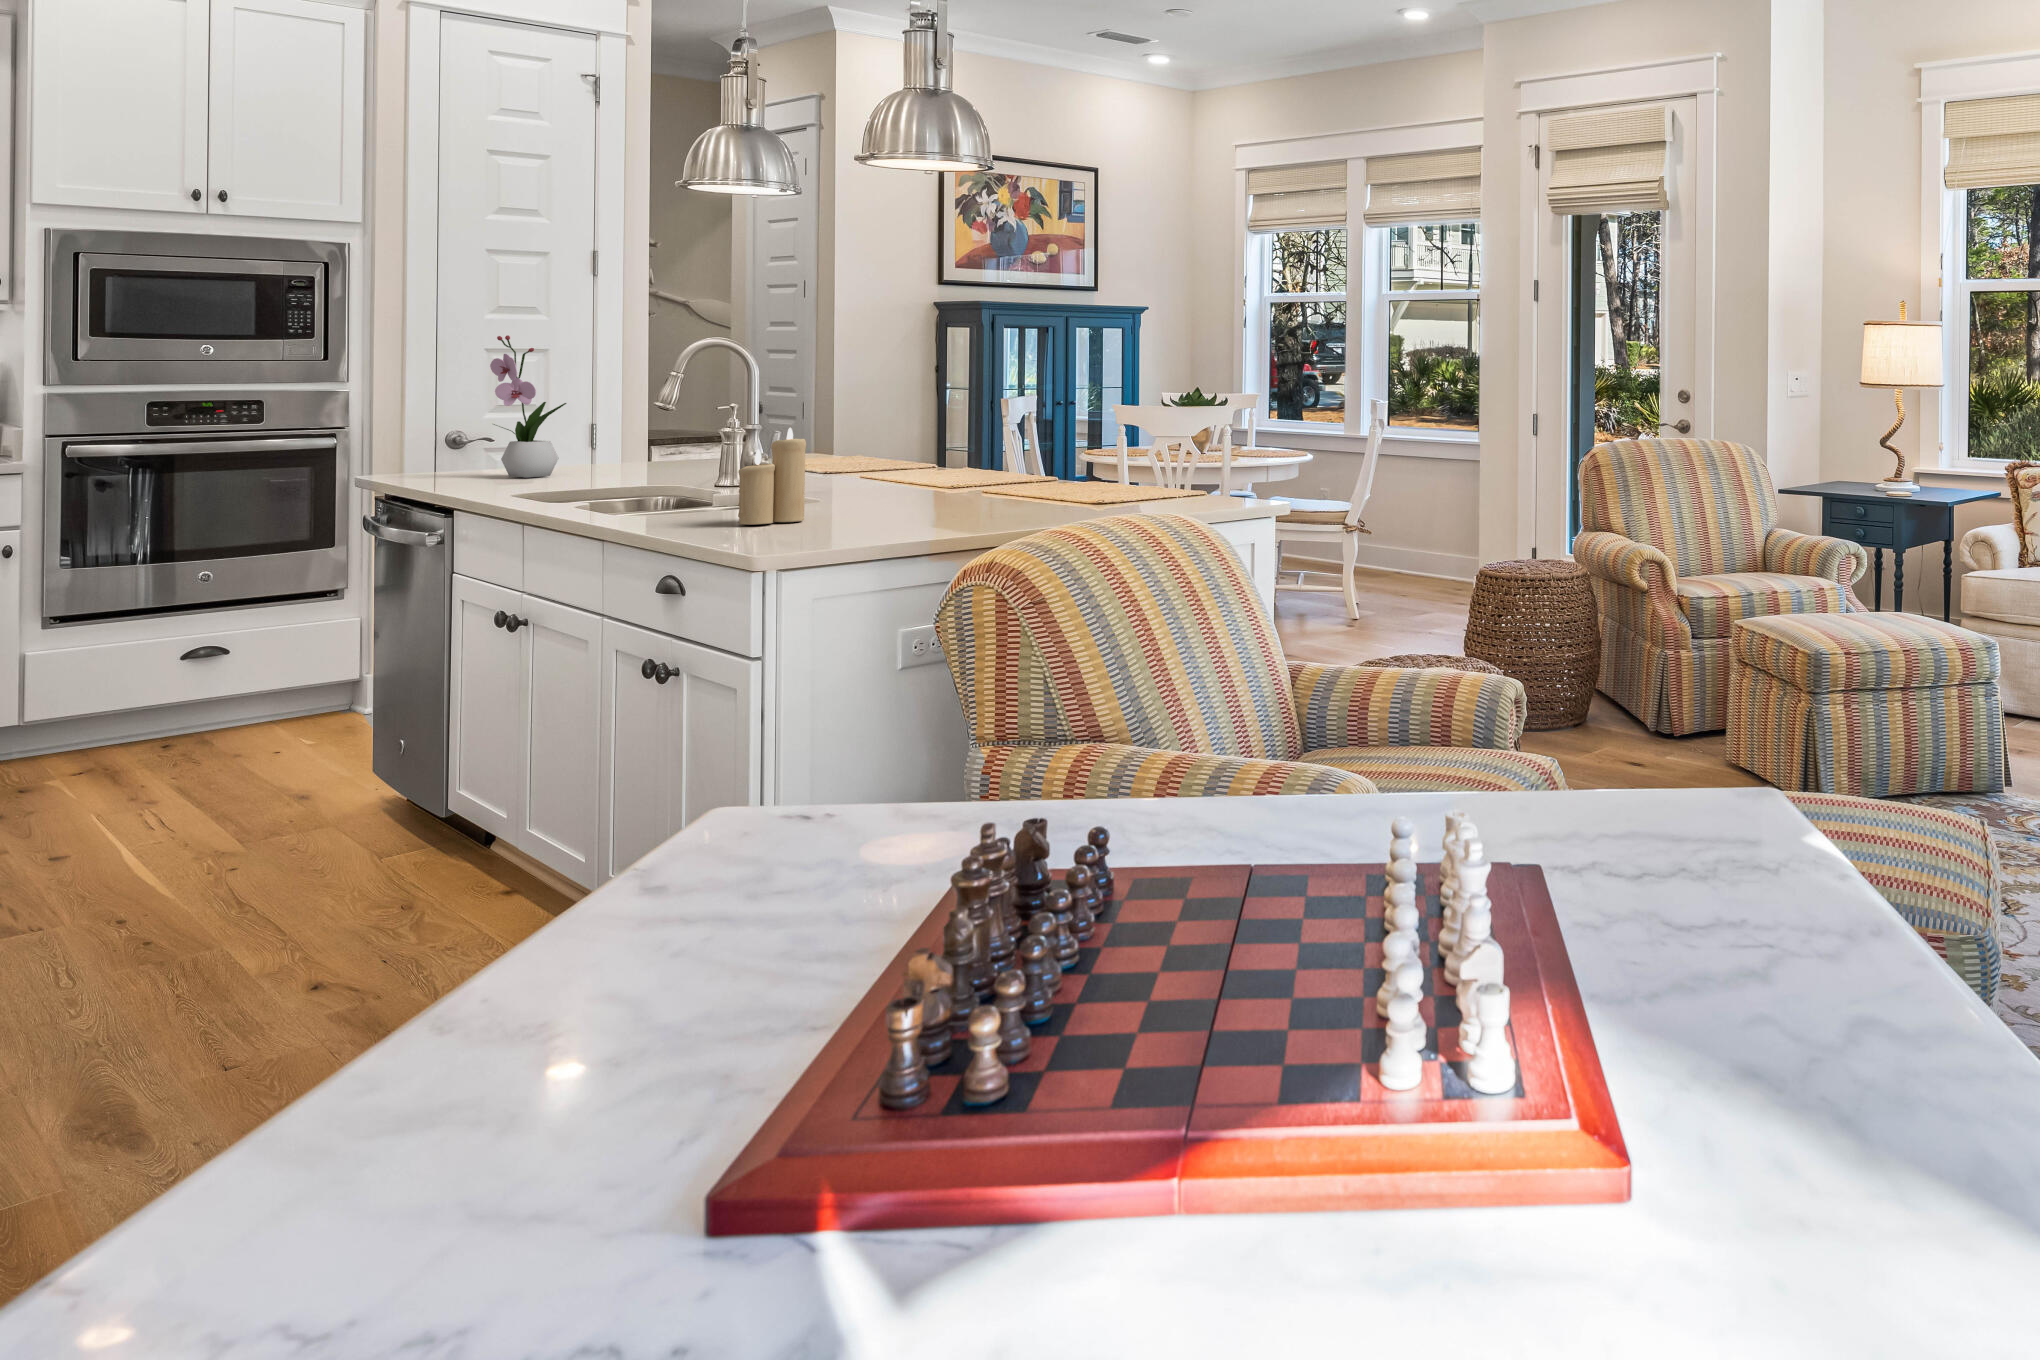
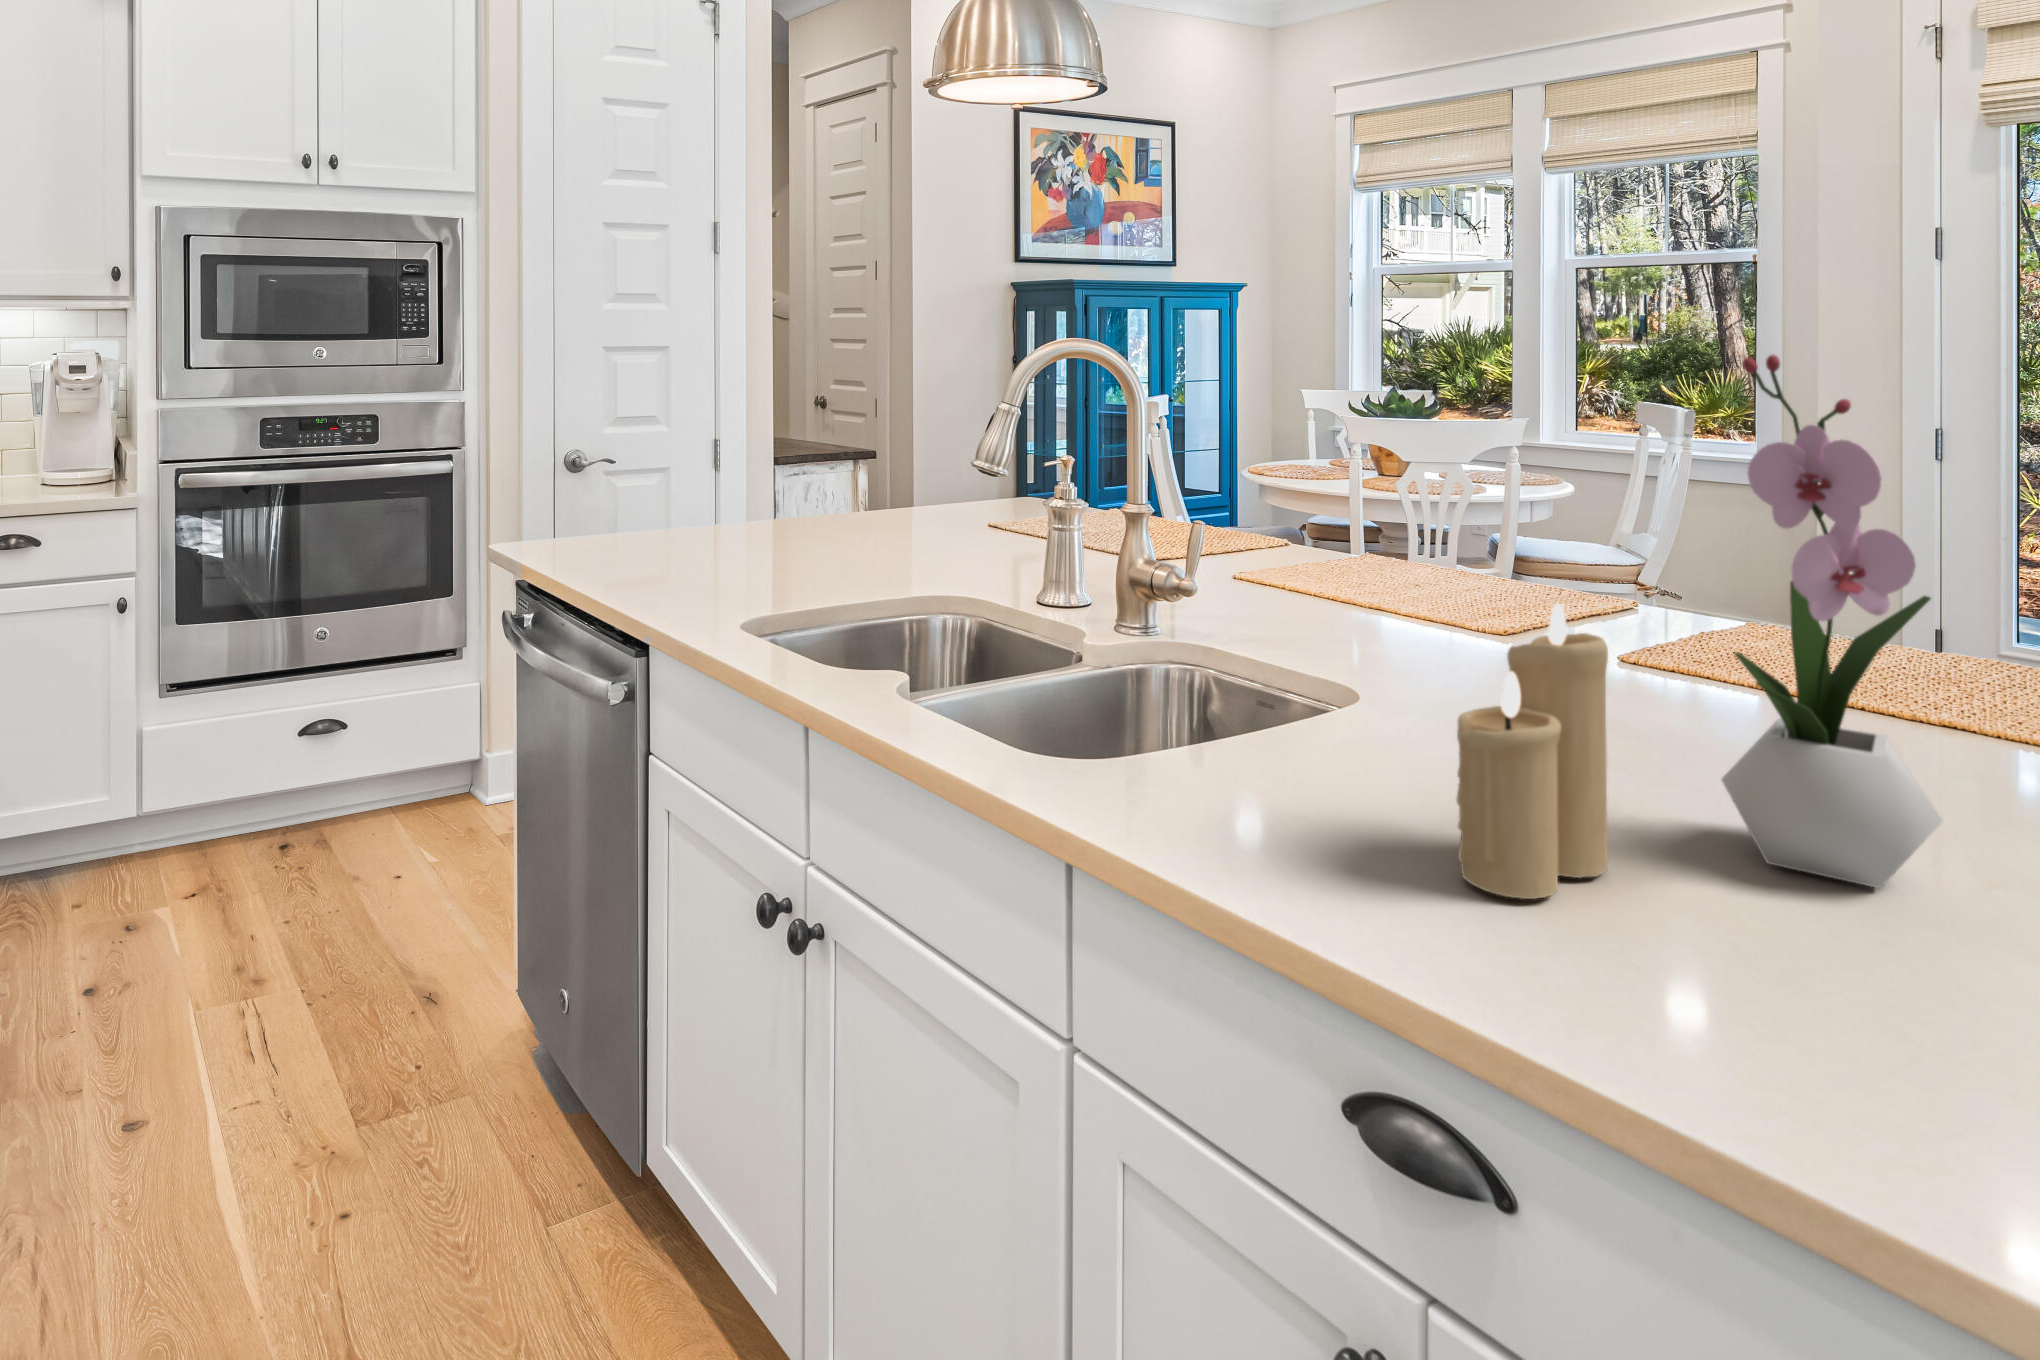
flower arrangement: present [490,335,566,478] -> present [1722,355,1942,888]

